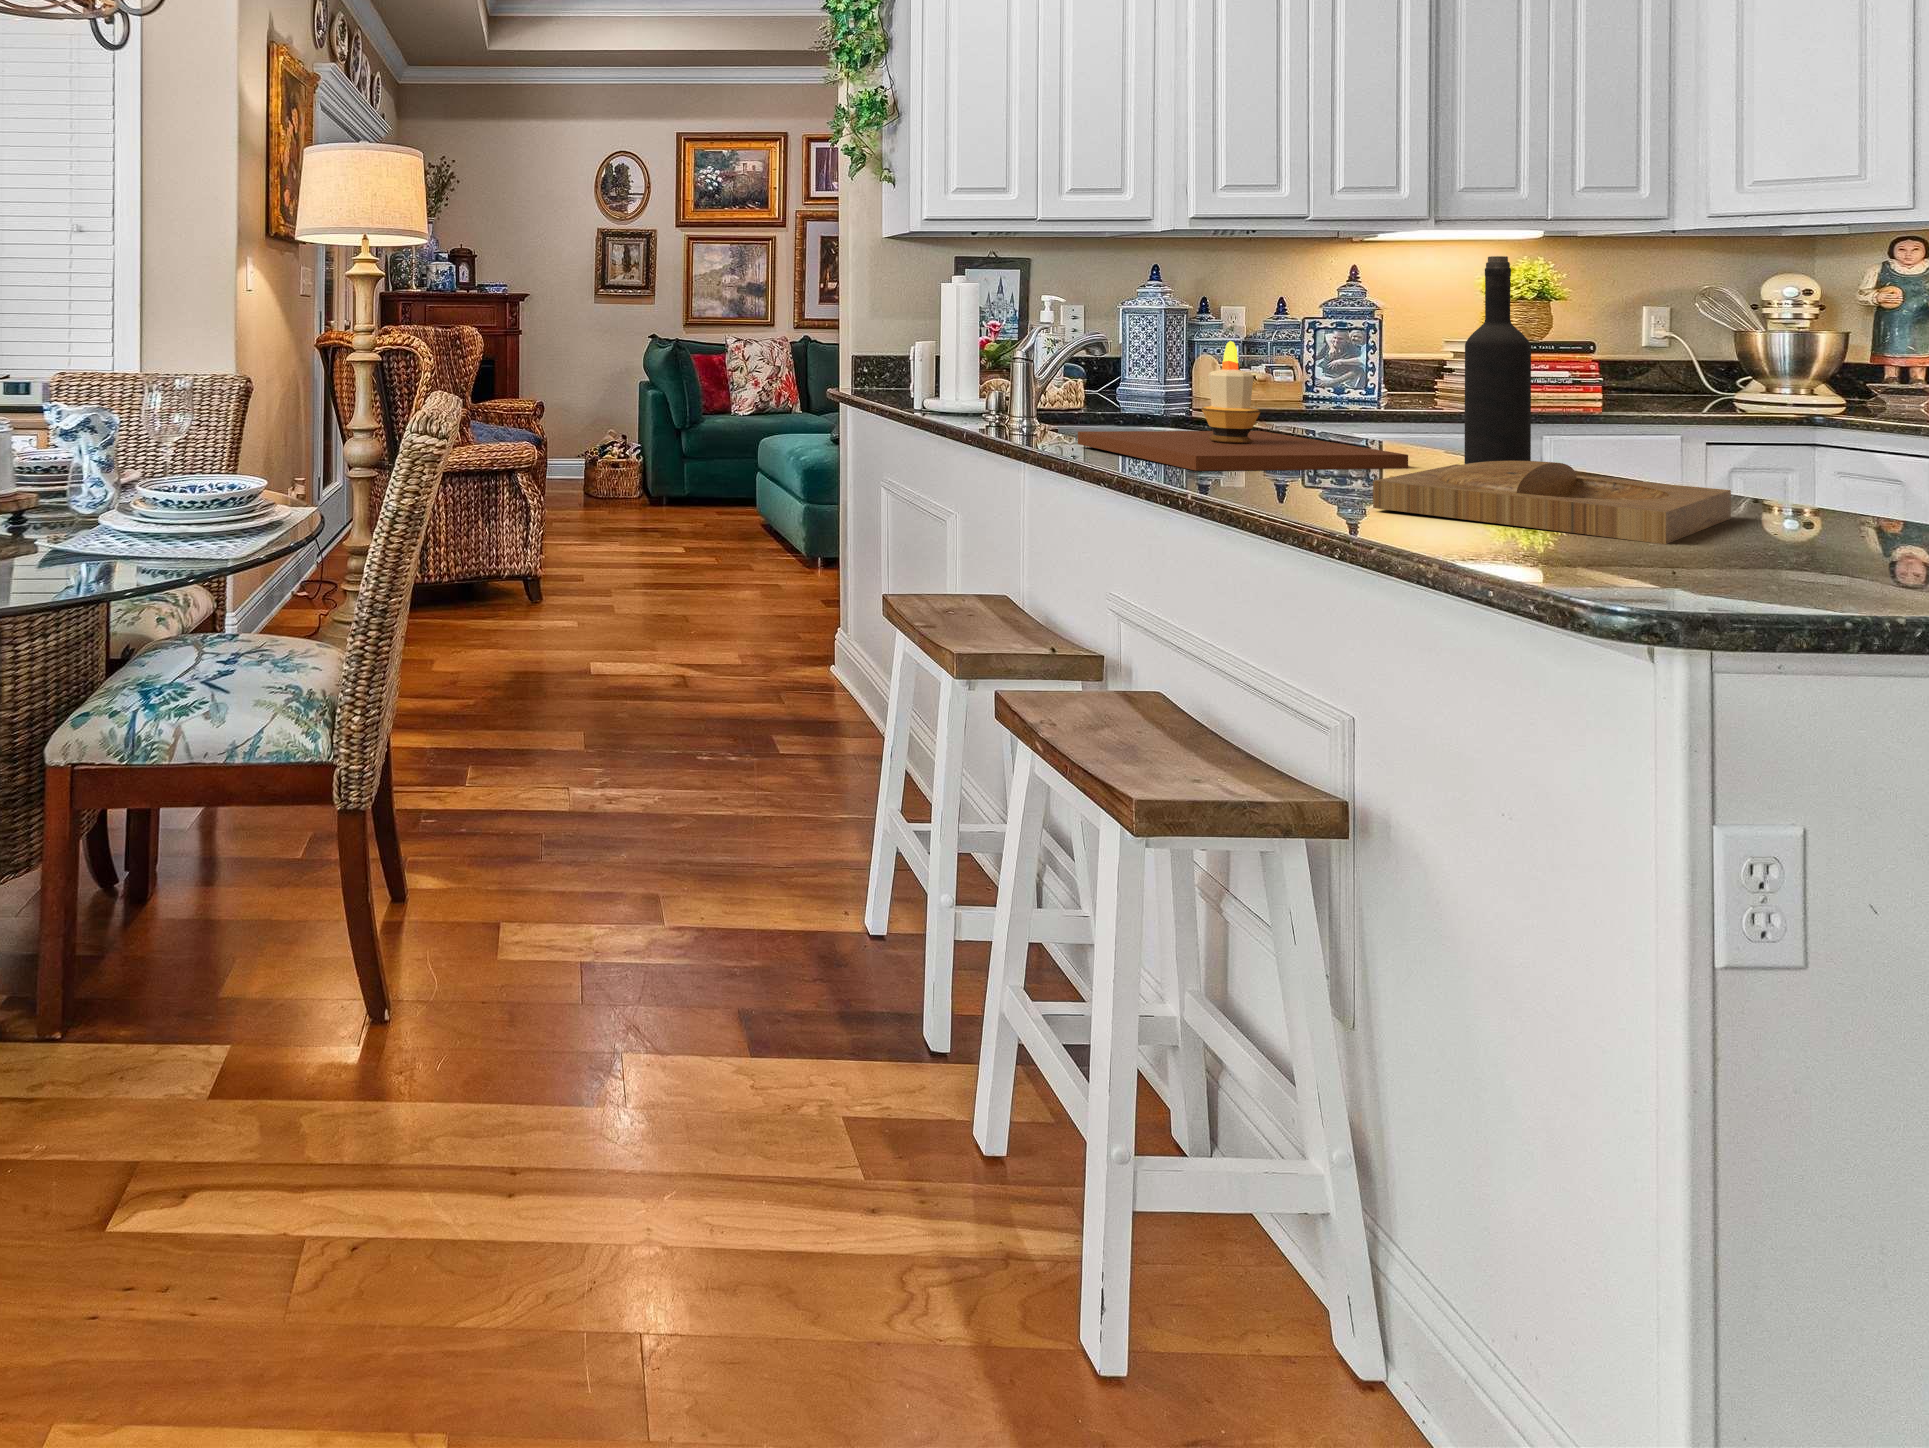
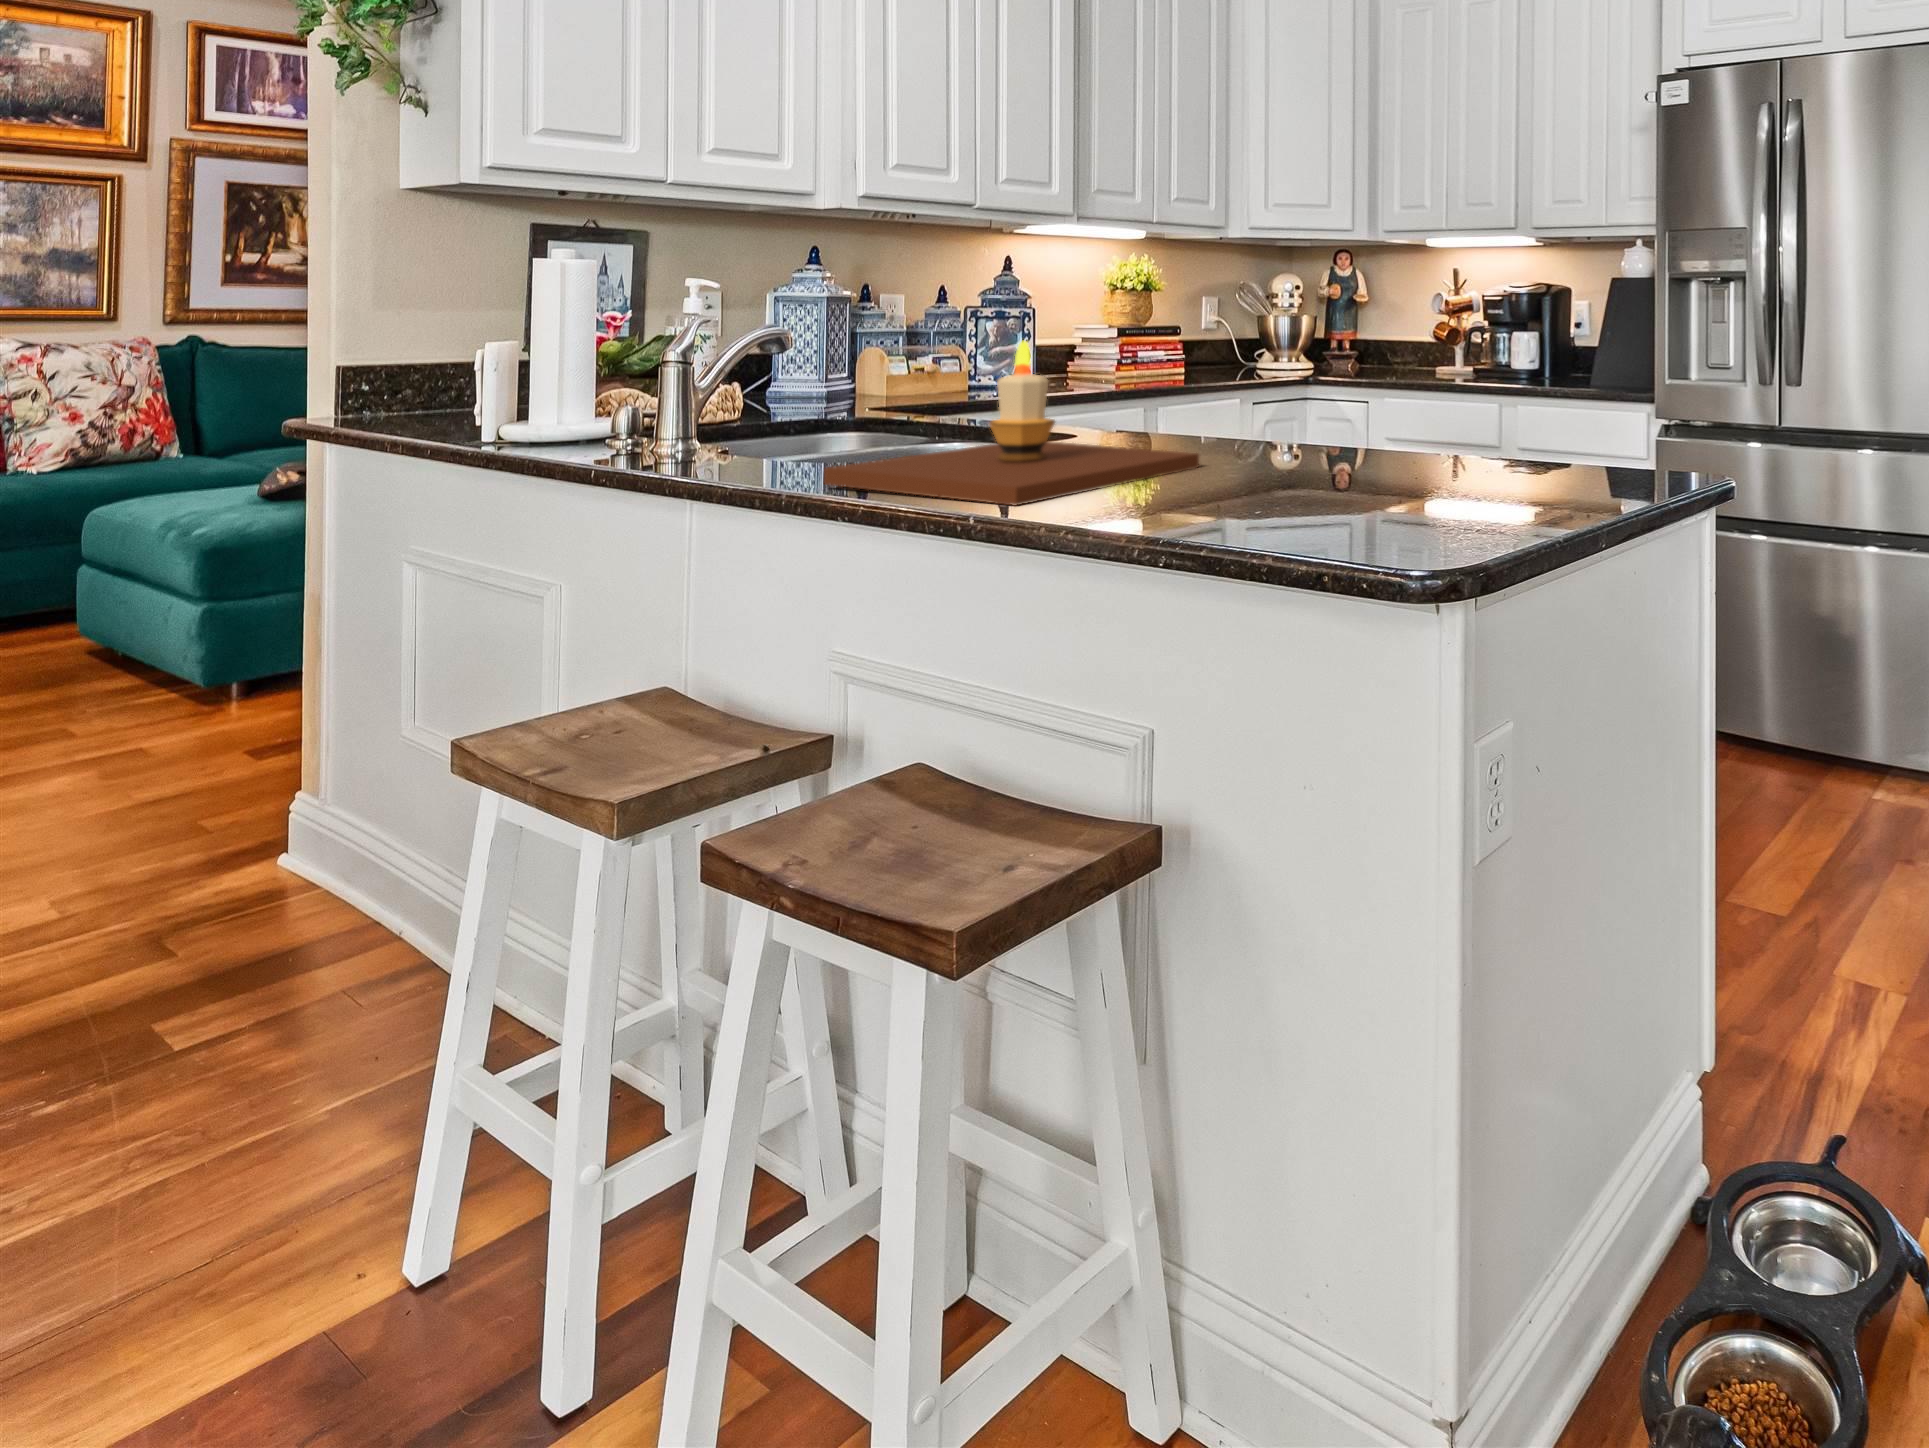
wine bottle: present [1464,256,1531,464] -> none [1246,251,1299,464]
tray: present [1373,461,1731,544] -> none [1269,455,1516,531]

